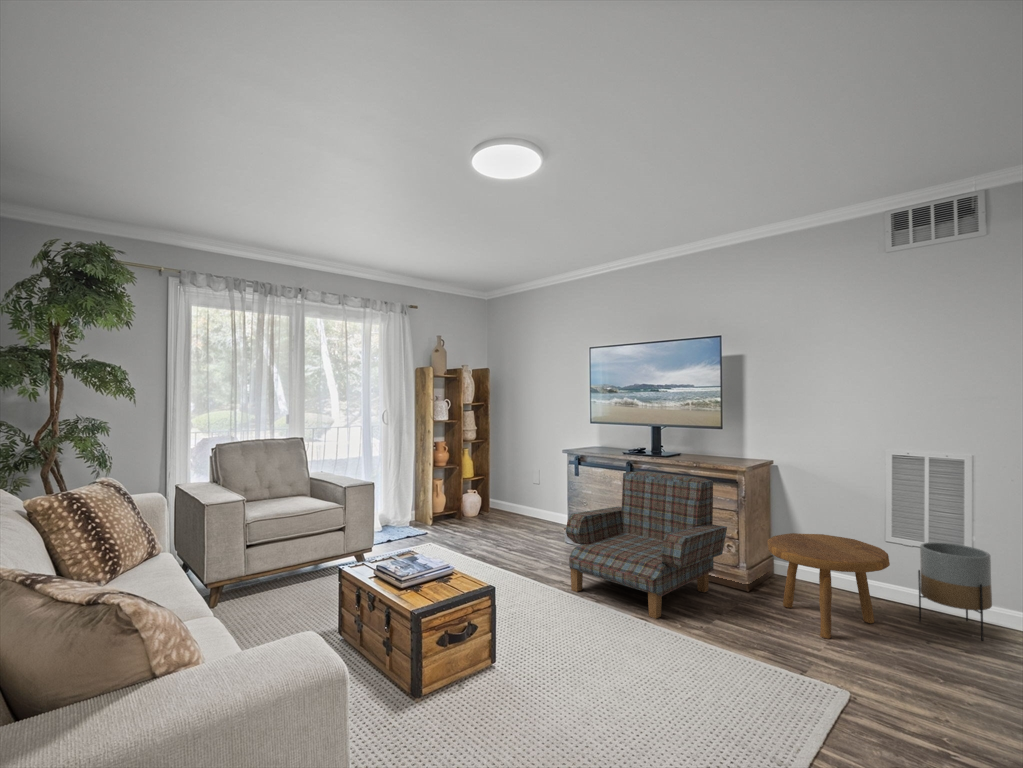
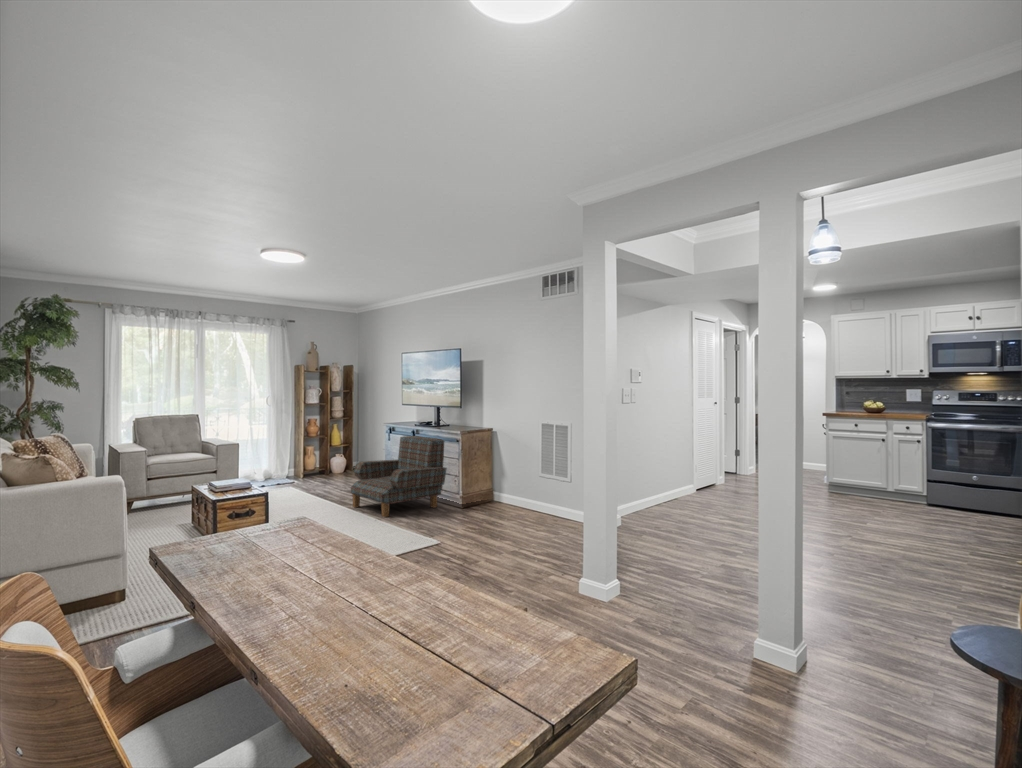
footstool: present [768,533,890,639] -> none [452,470,512,524]
planter: present [918,542,992,641] -> none [536,474,566,524]

